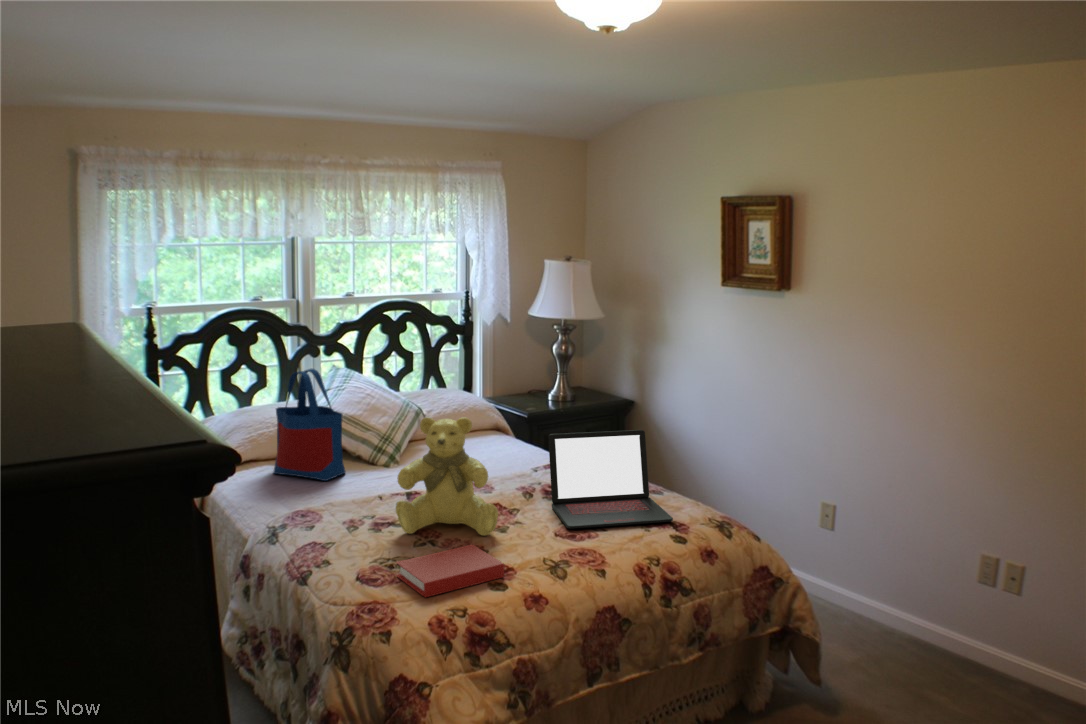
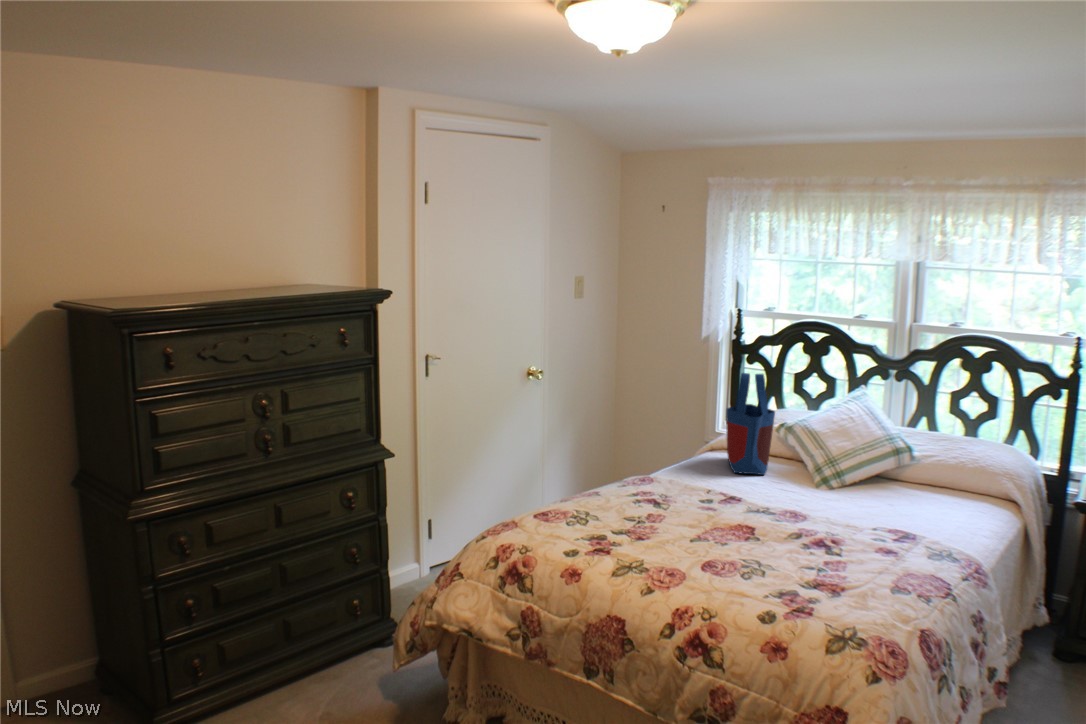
teddy bear: present [396,417,498,536] -> none [639,416,709,535]
laptop: present [548,430,673,529] -> none [720,474,890,606]
book: present [396,545,504,597] -> none [526,508,618,550]

